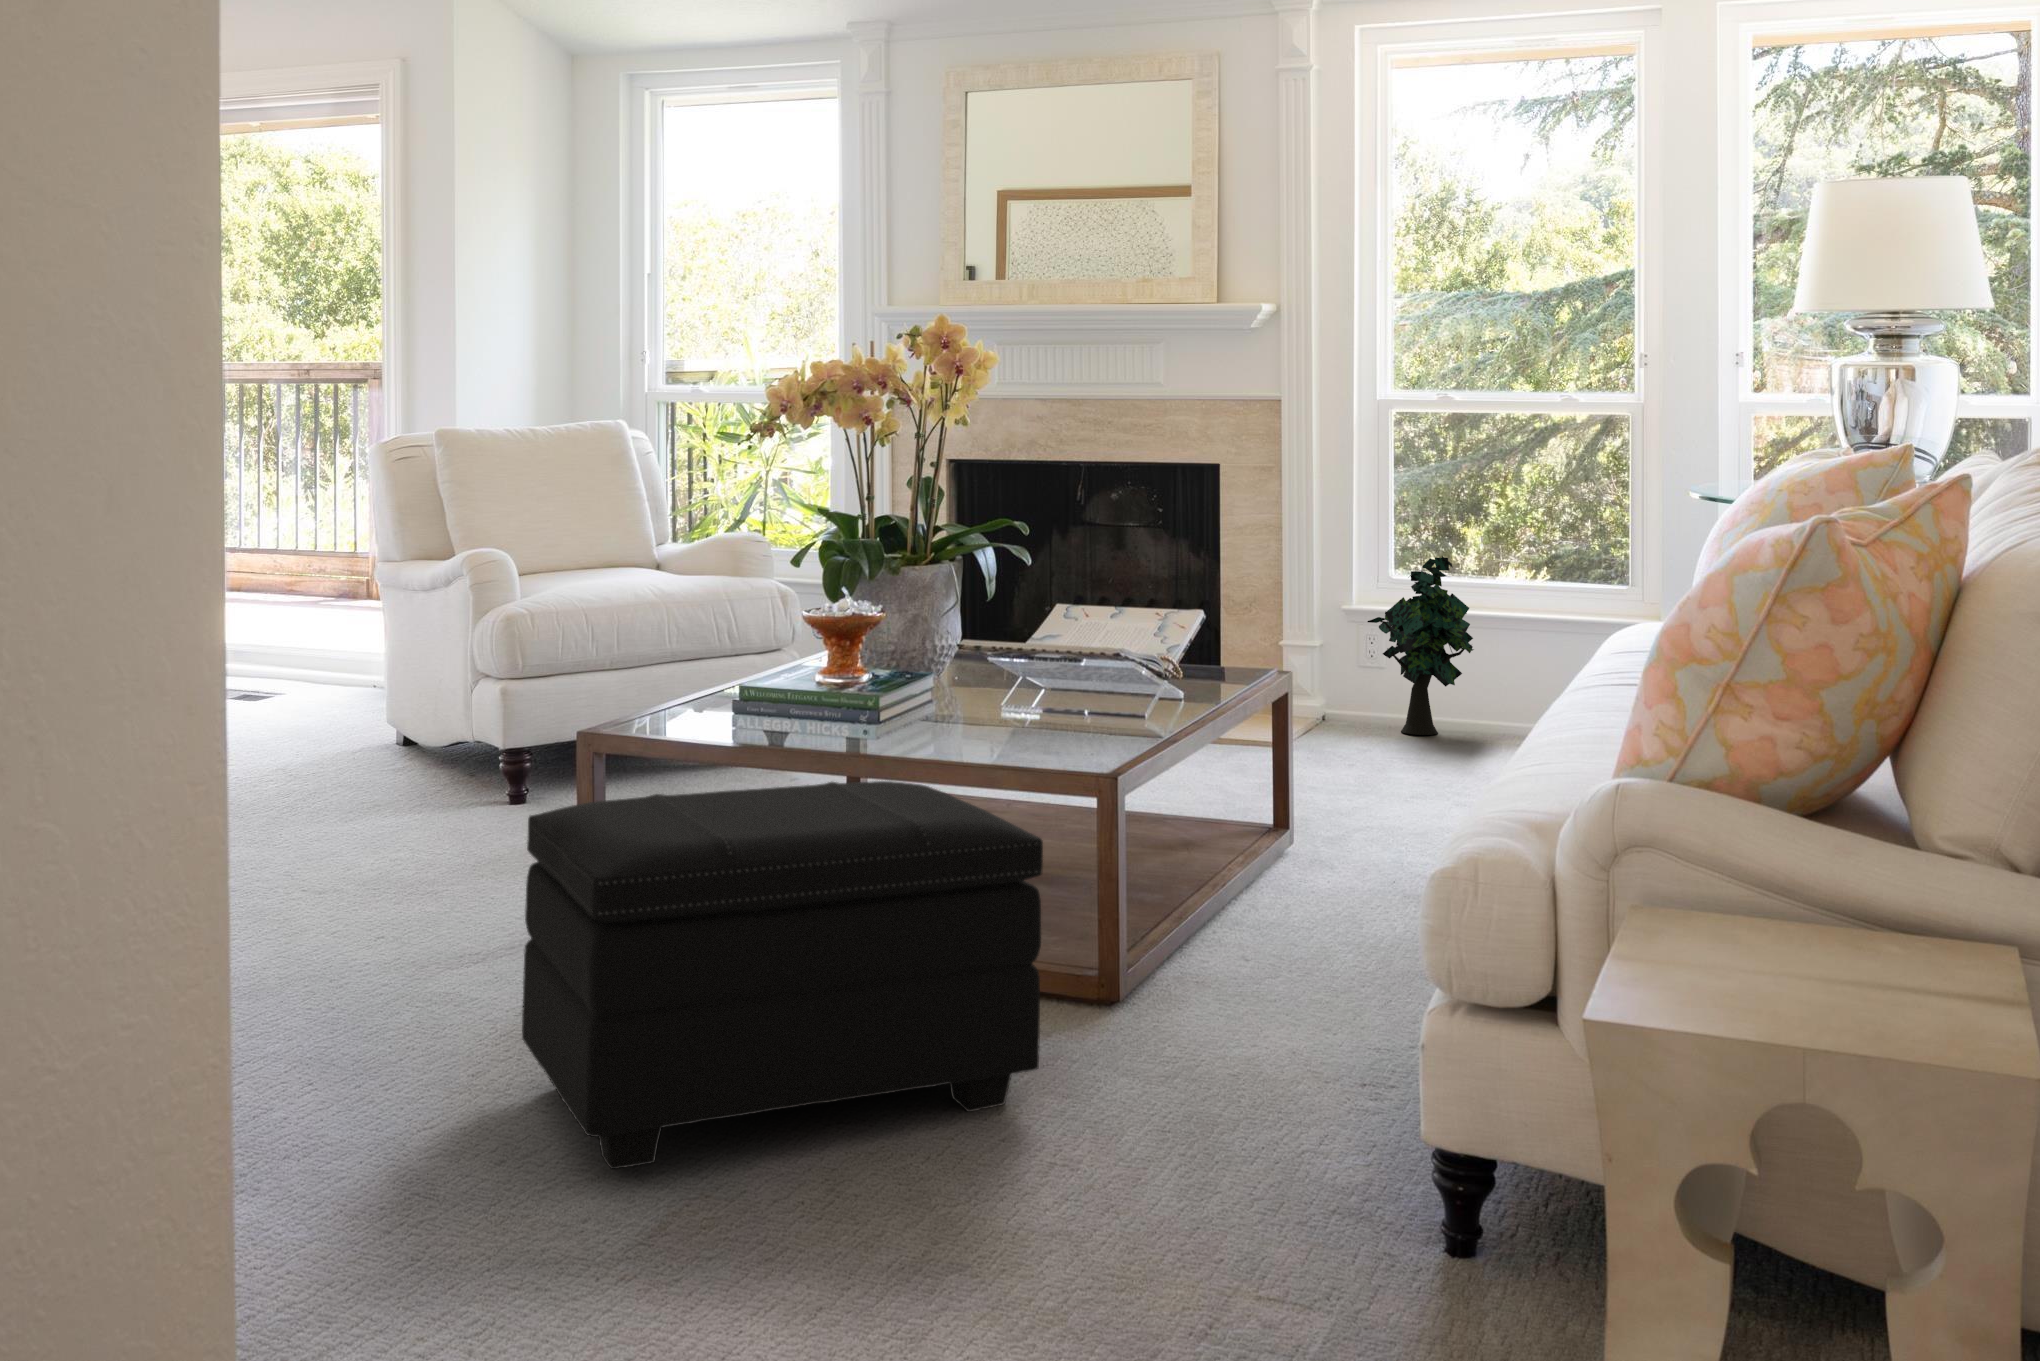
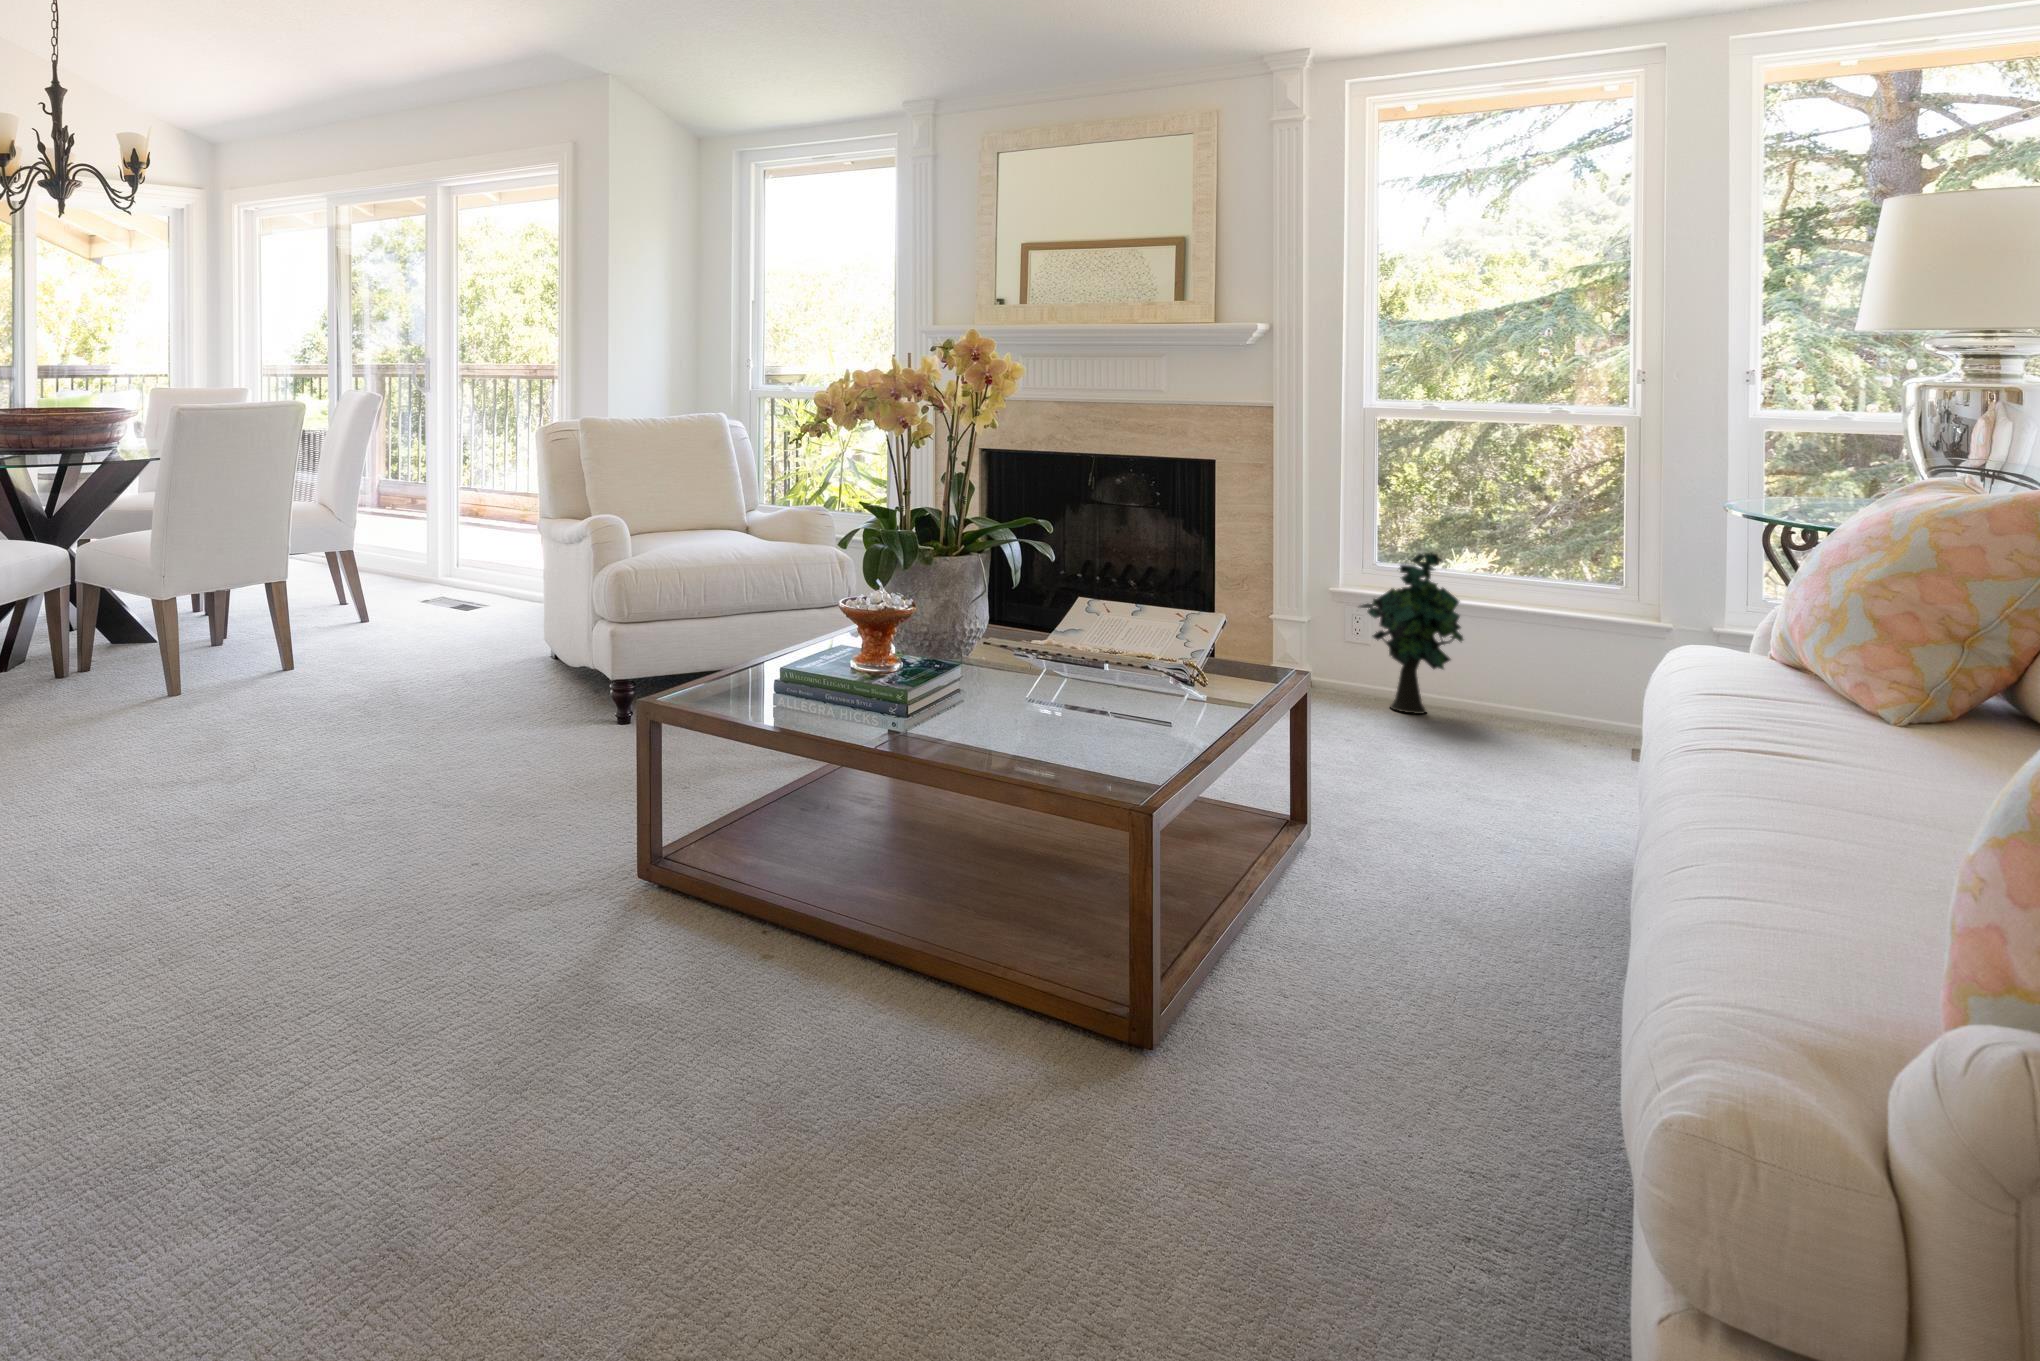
footstool: present [522,781,1043,1169] -> none [544,800,1074,1255]

